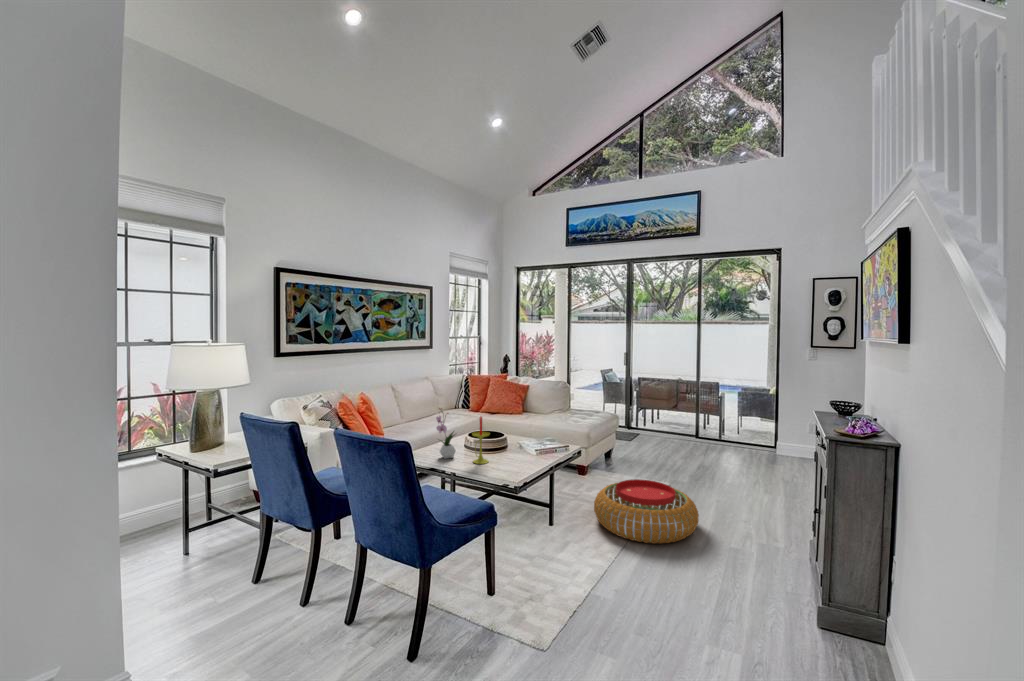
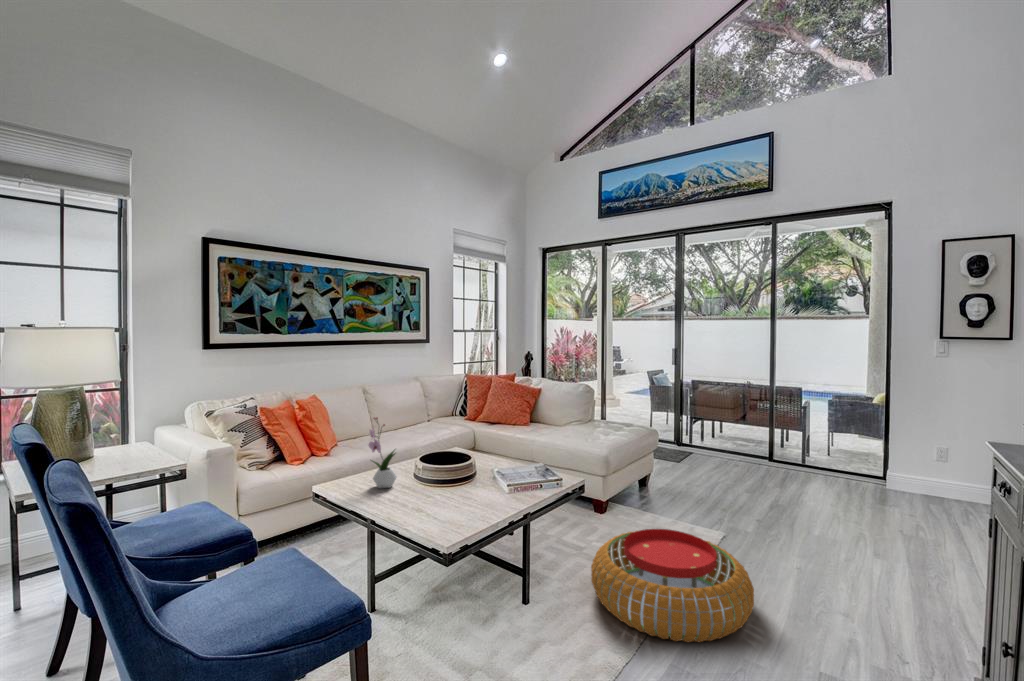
candle: present [472,417,490,464] -> none [410,429,437,500]

